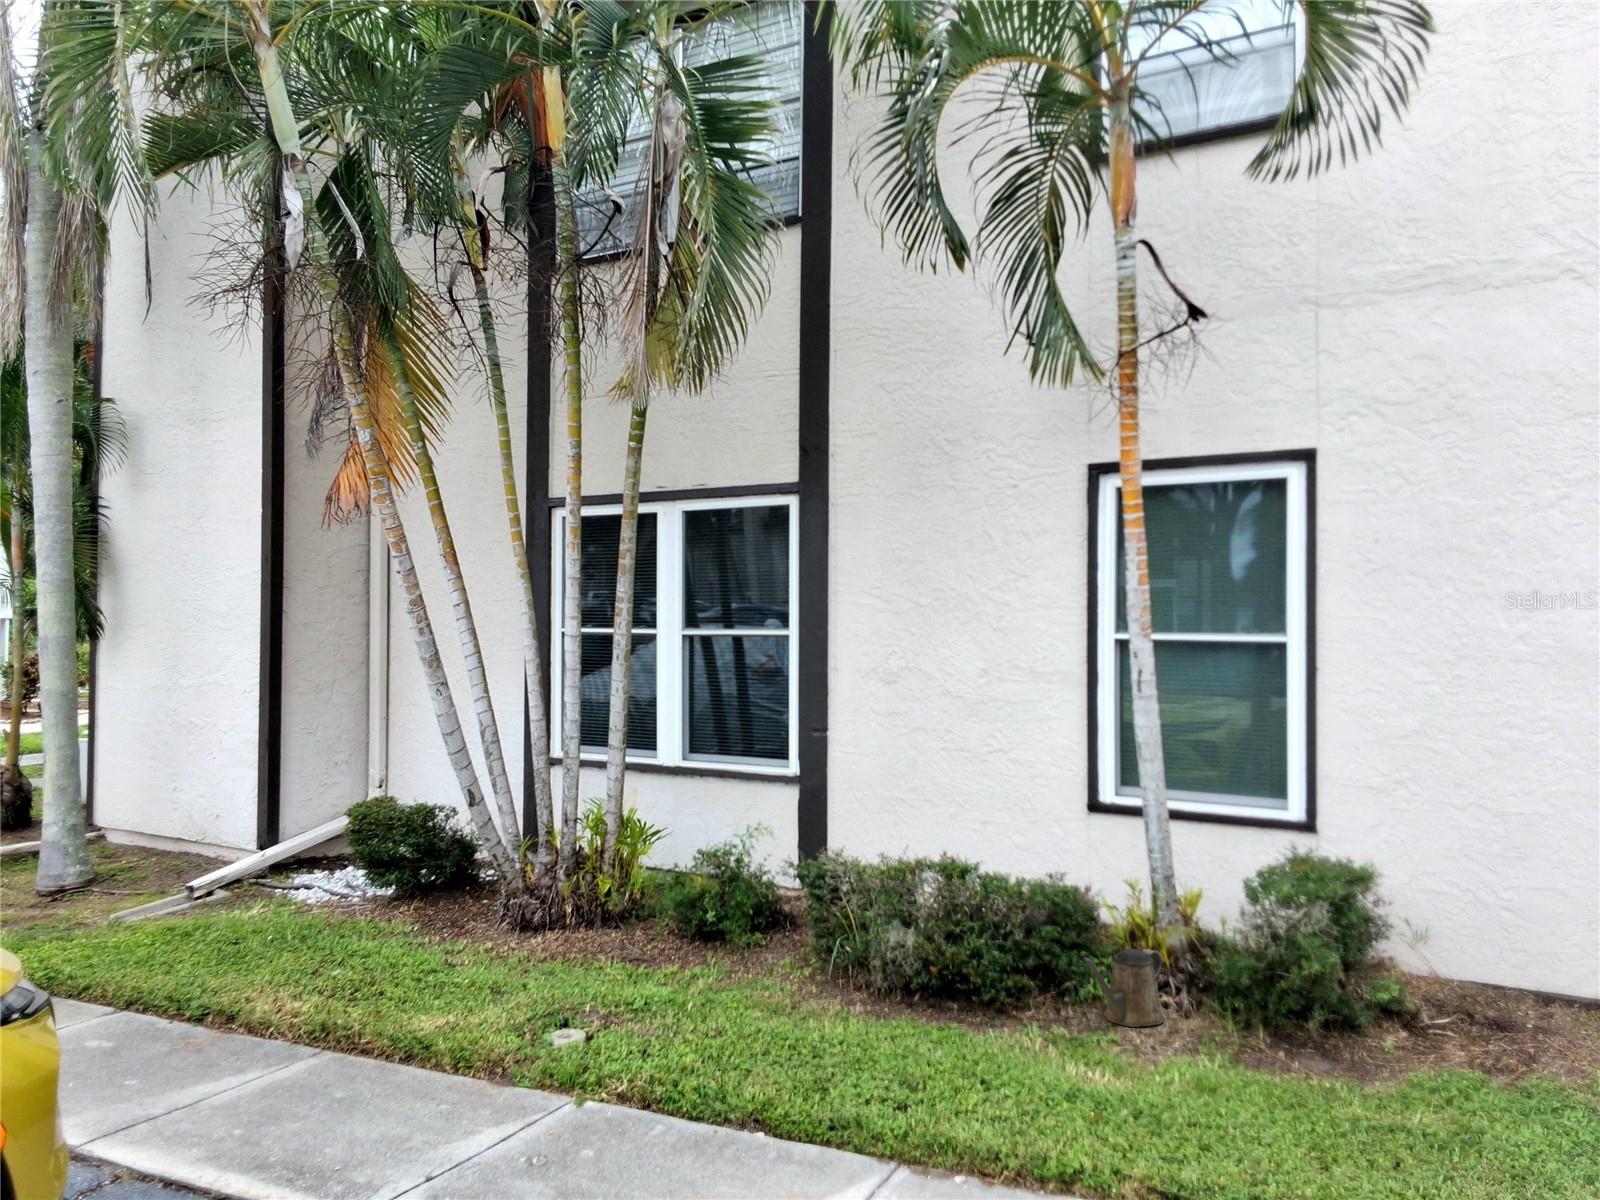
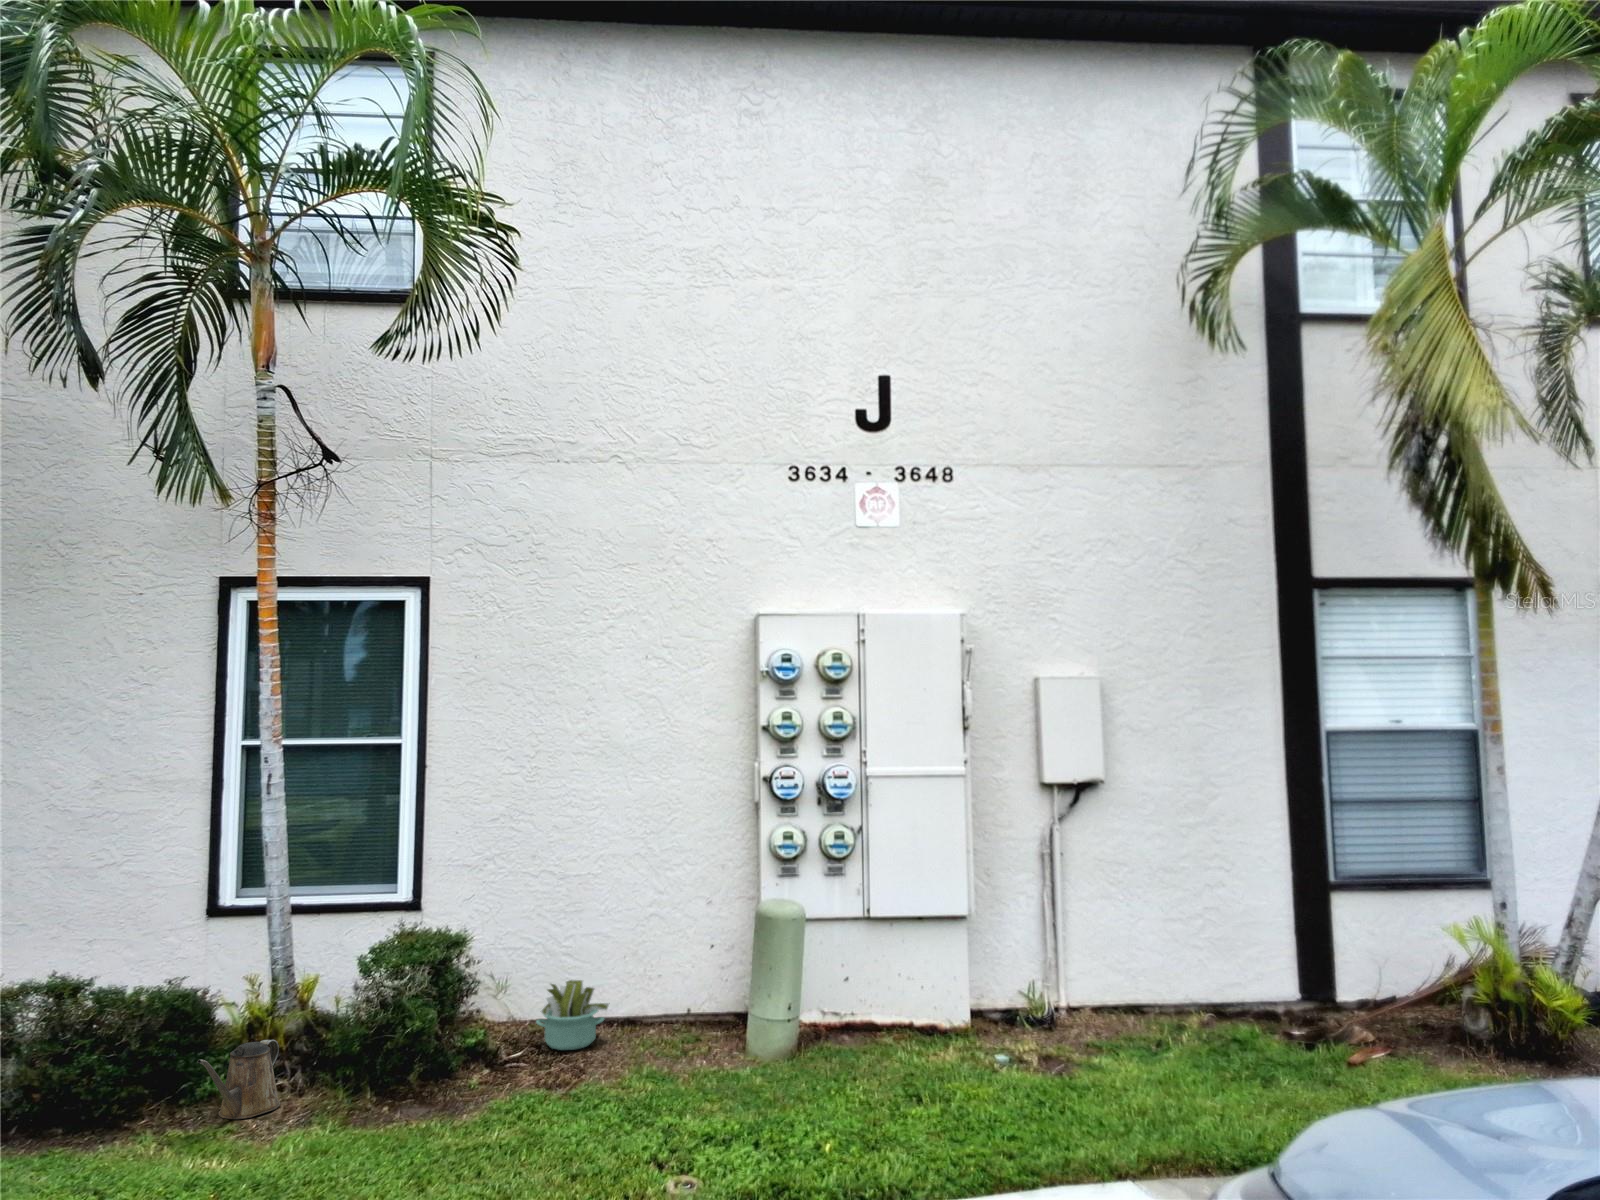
decorative plant: none [1466,949,1575,1040] -> present [536,980,610,1050]

